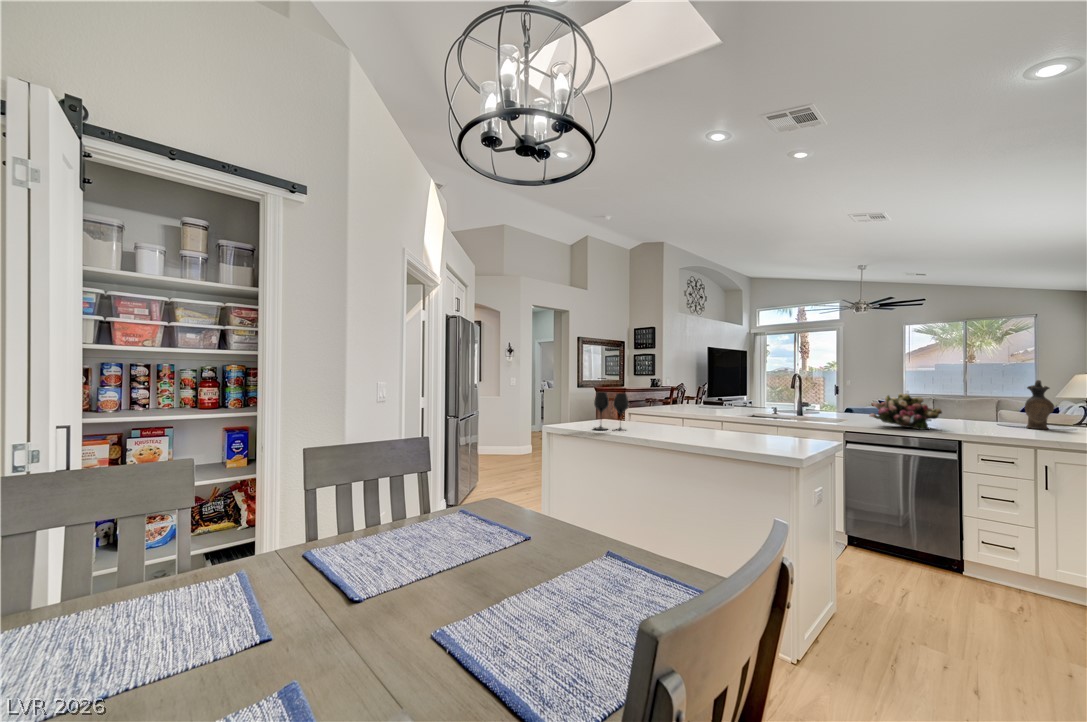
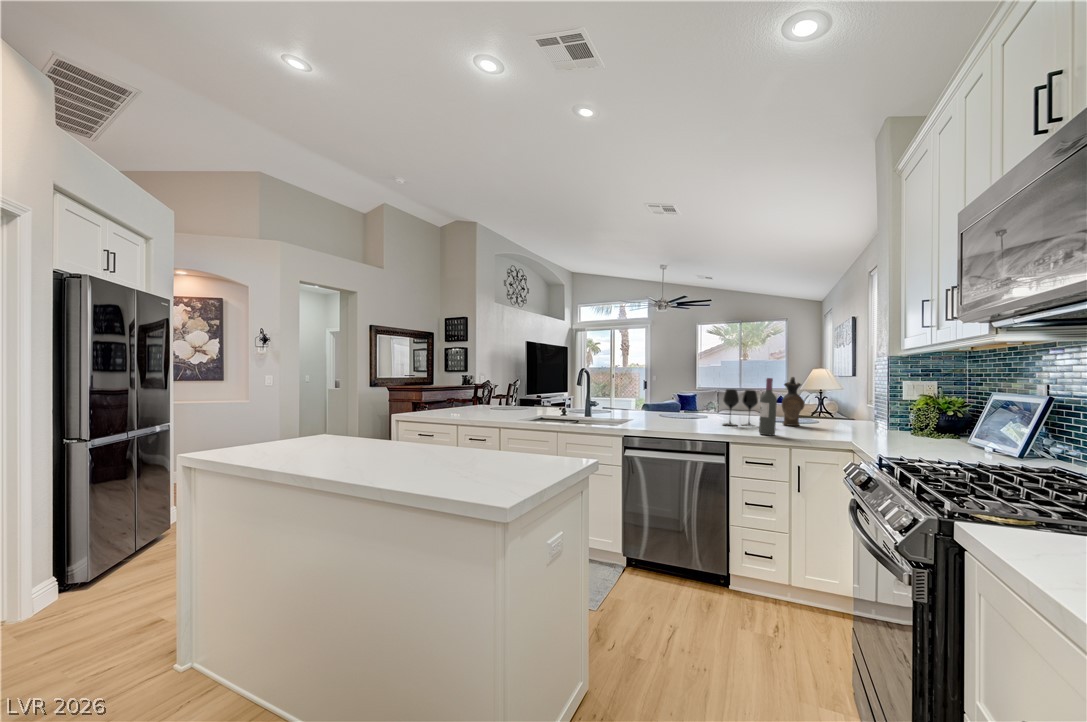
wine bottle: none [997,381,1018,435] -> present [759,378,777,435]
wine glass: present [594,392,629,431] -> present [723,389,758,426]
flower arrangement: present [869,393,942,430] -> none [647,391,713,432]

